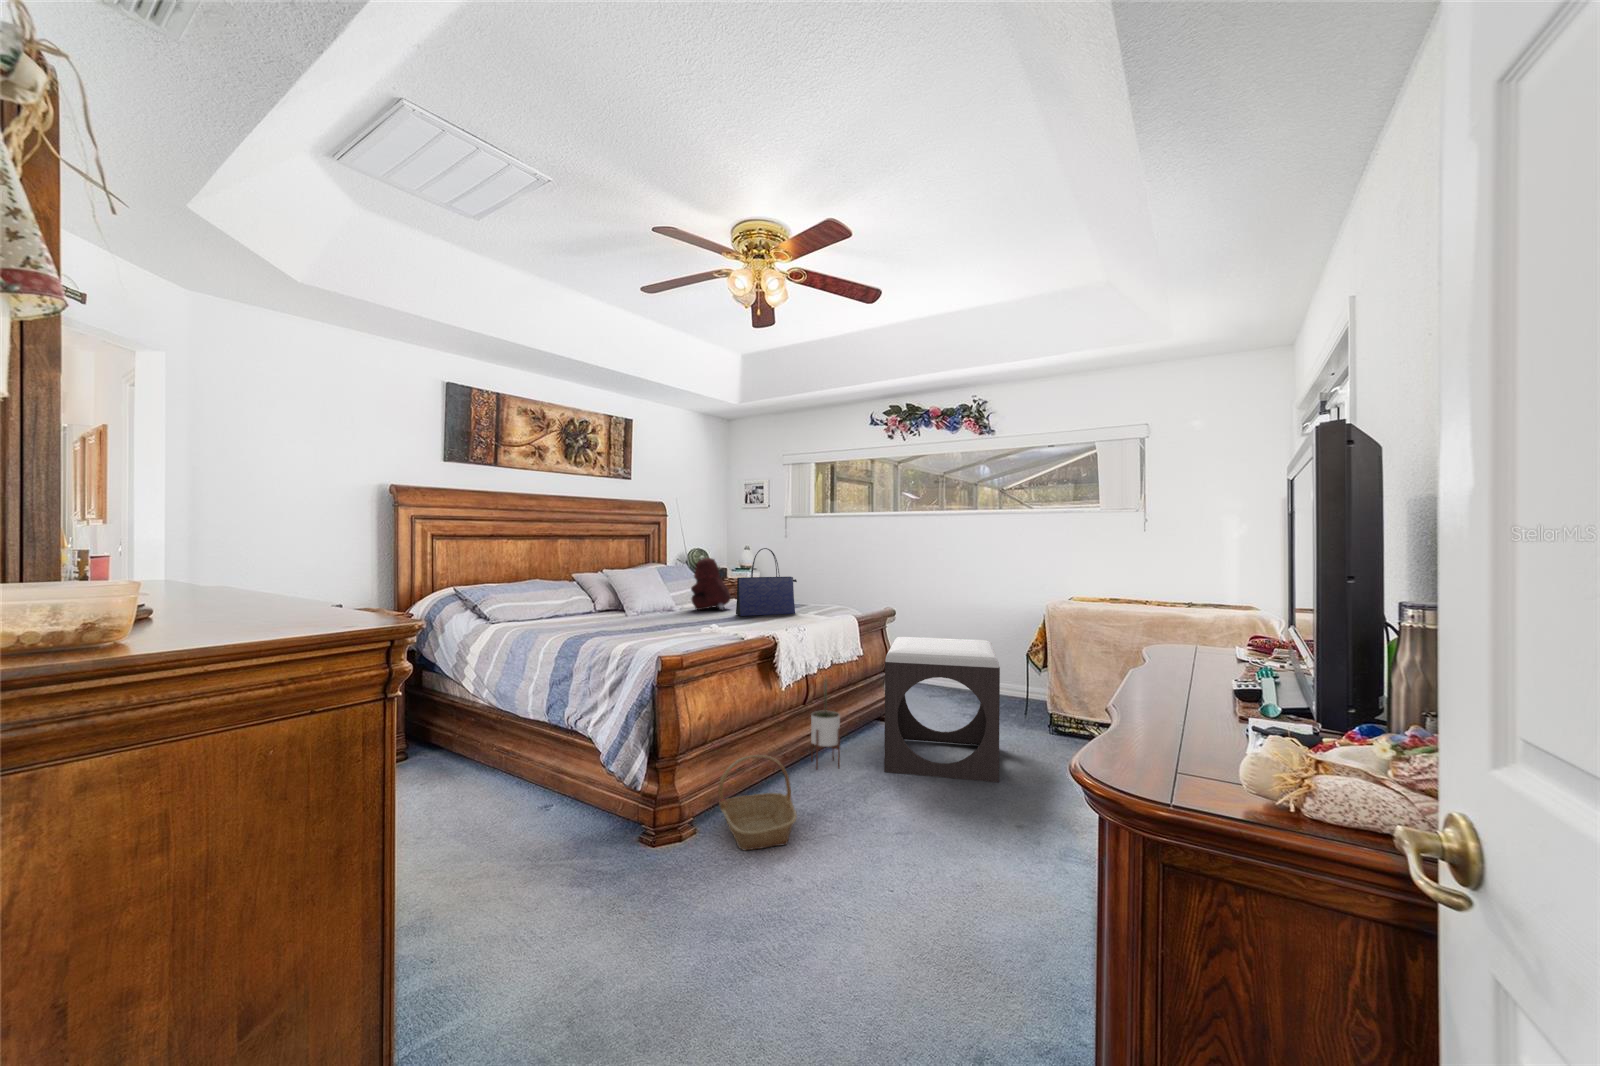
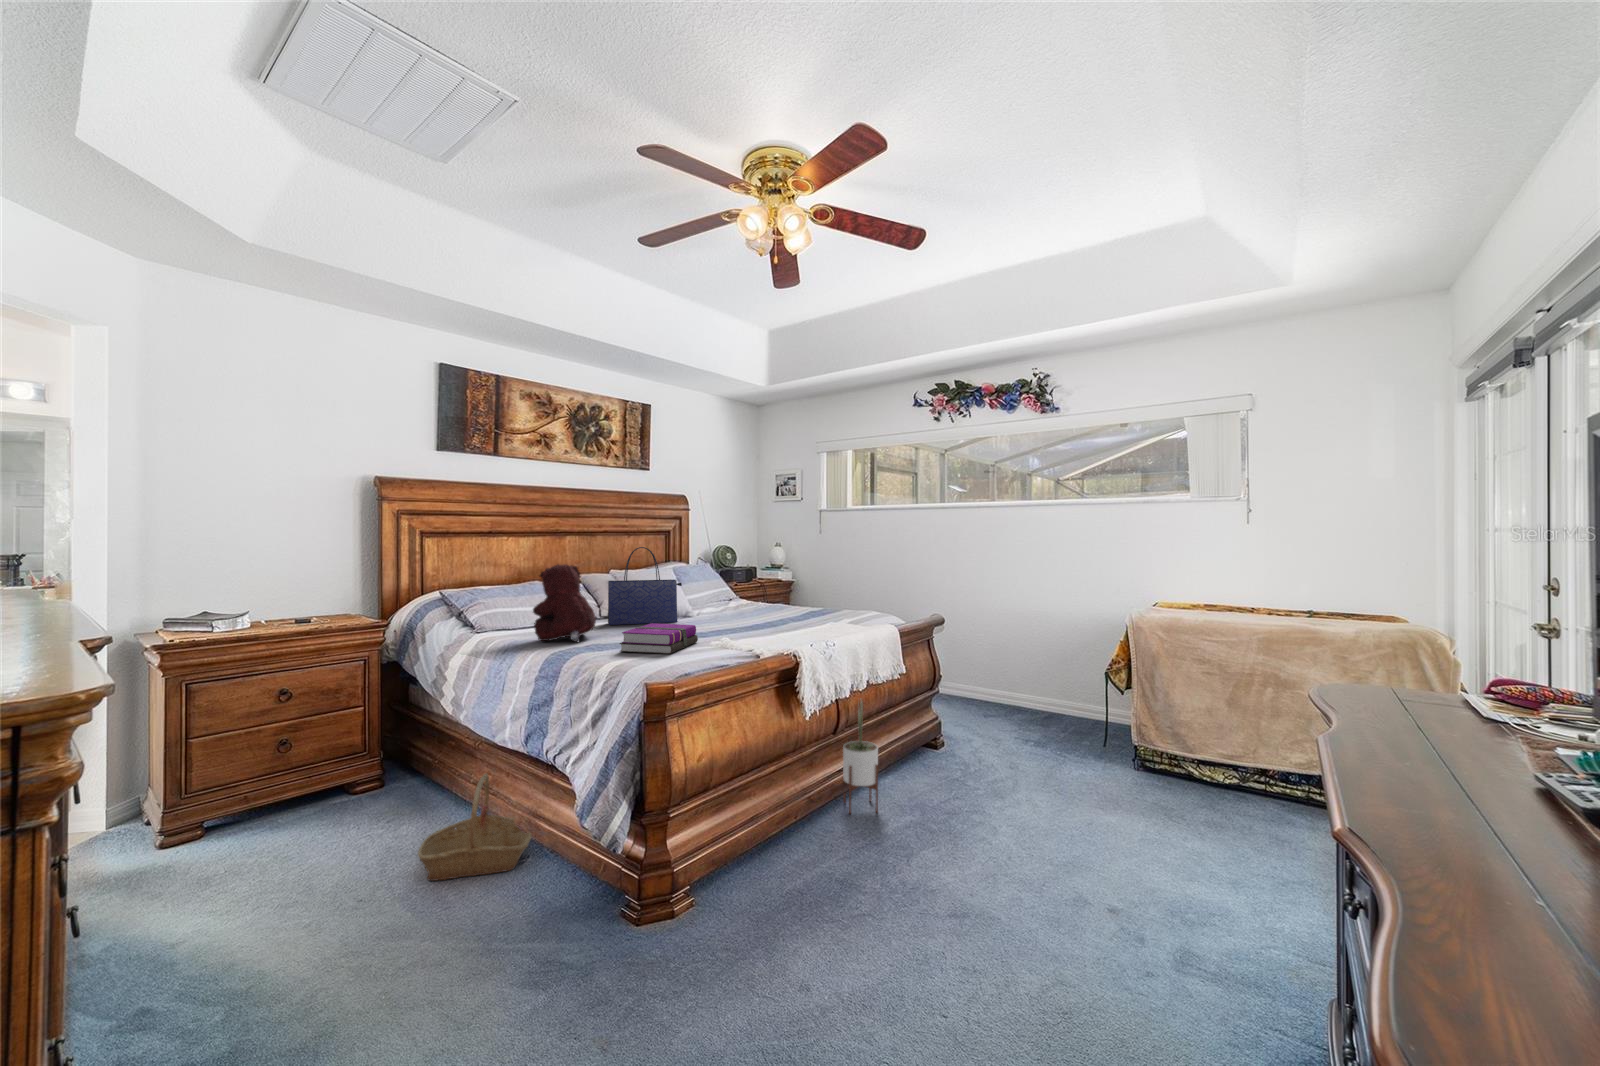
tote bag: present [736,548,797,616] -> present [608,547,682,625]
teddy bear: present [691,558,731,610] -> present [533,564,596,642]
hardback book: none [626,613,689,637] -> present [620,623,698,654]
footstool: present [884,637,1000,782] -> none [932,651,1079,839]
basket: present [718,755,797,850] -> present [418,774,532,881]

